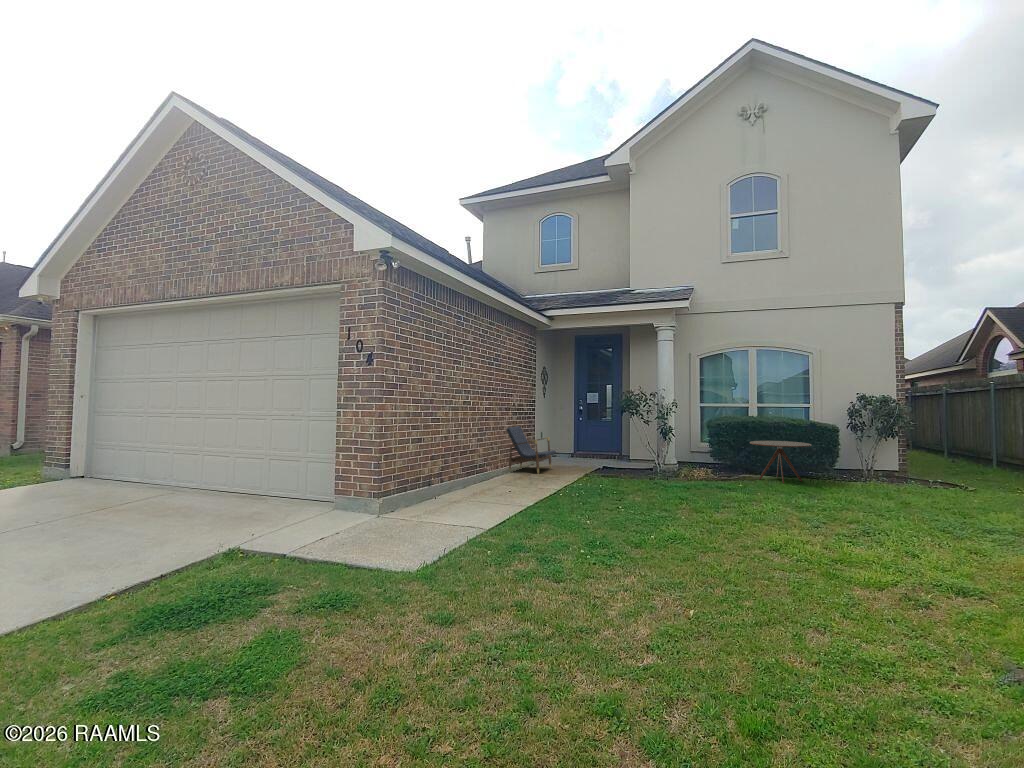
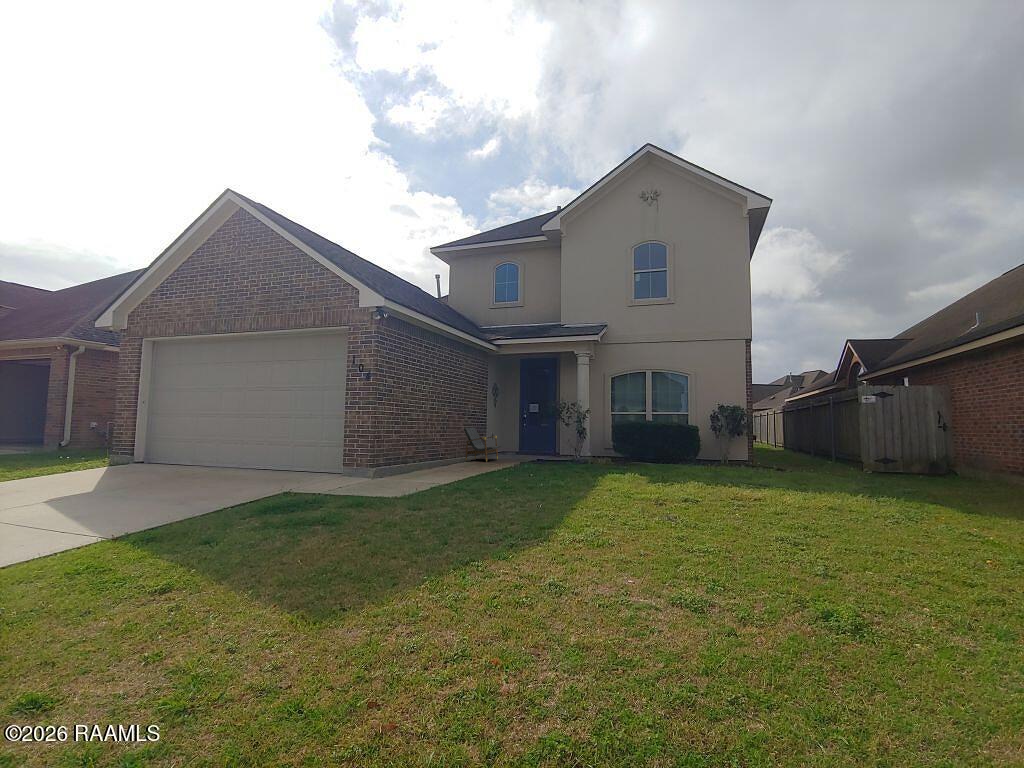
round table: present [750,441,812,483] -> none [637,438,677,466]

